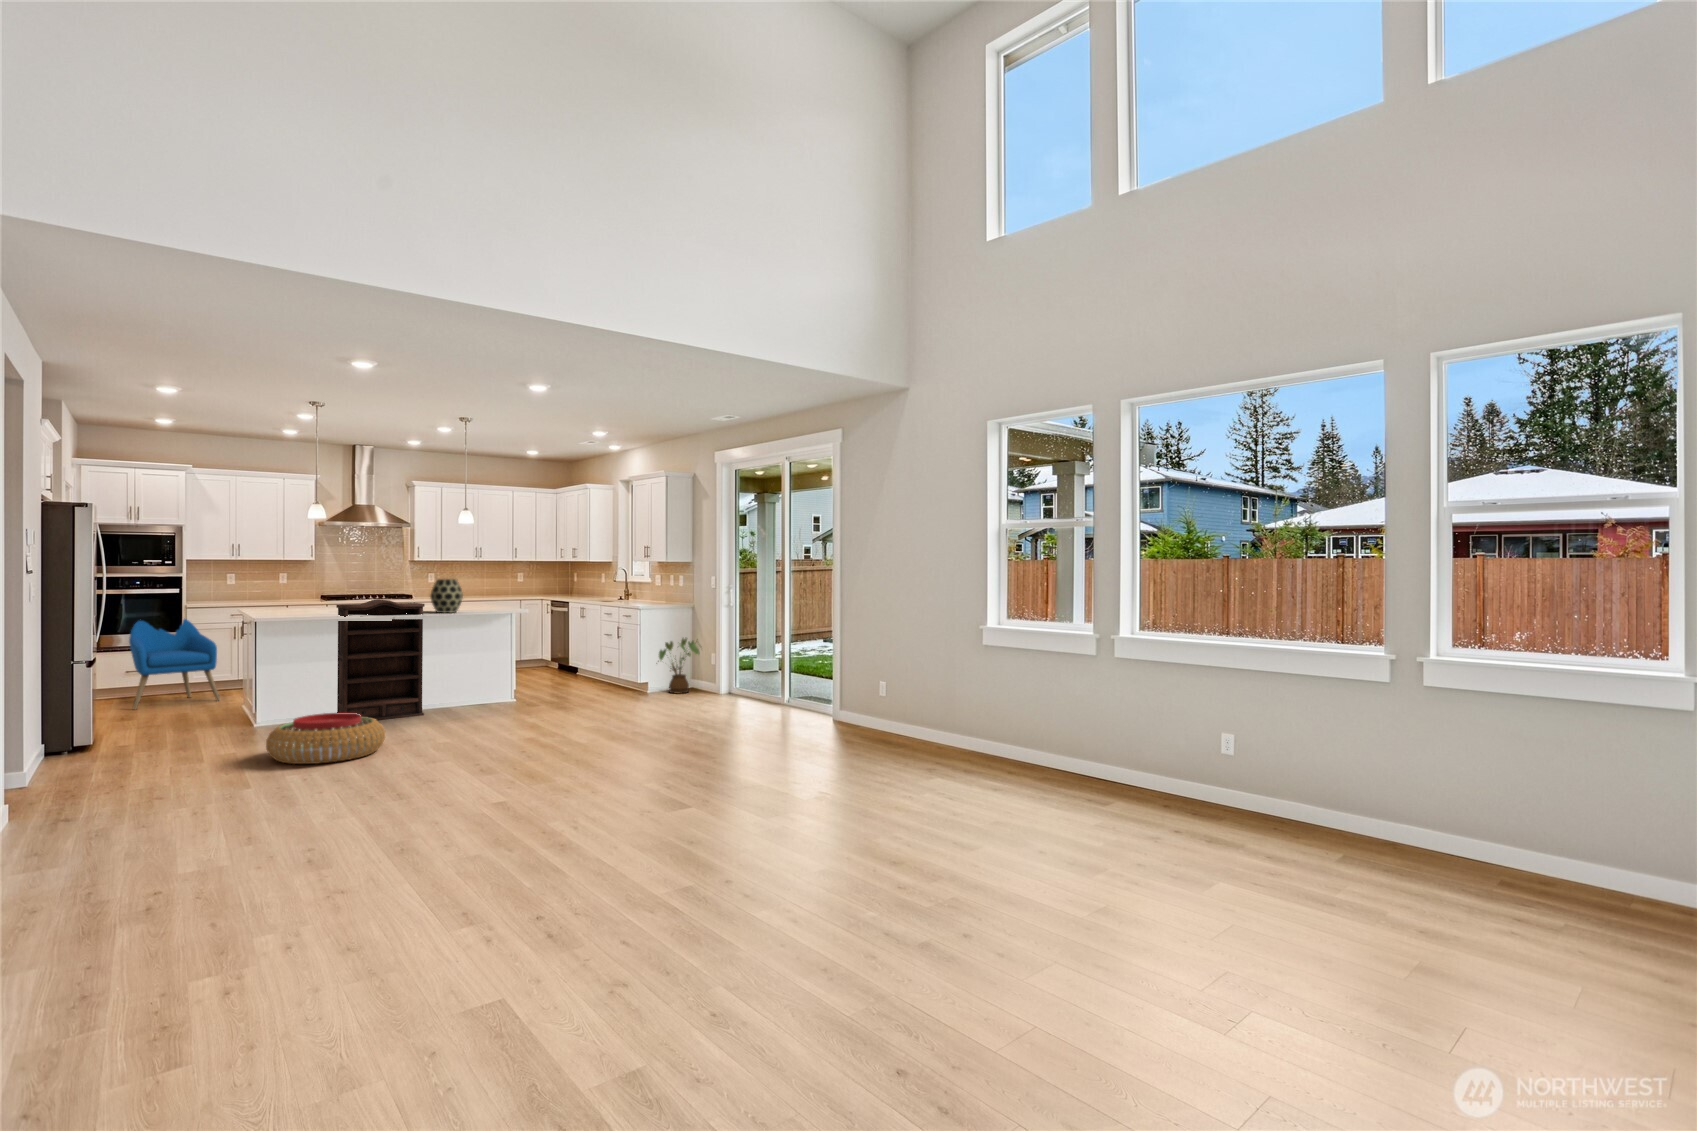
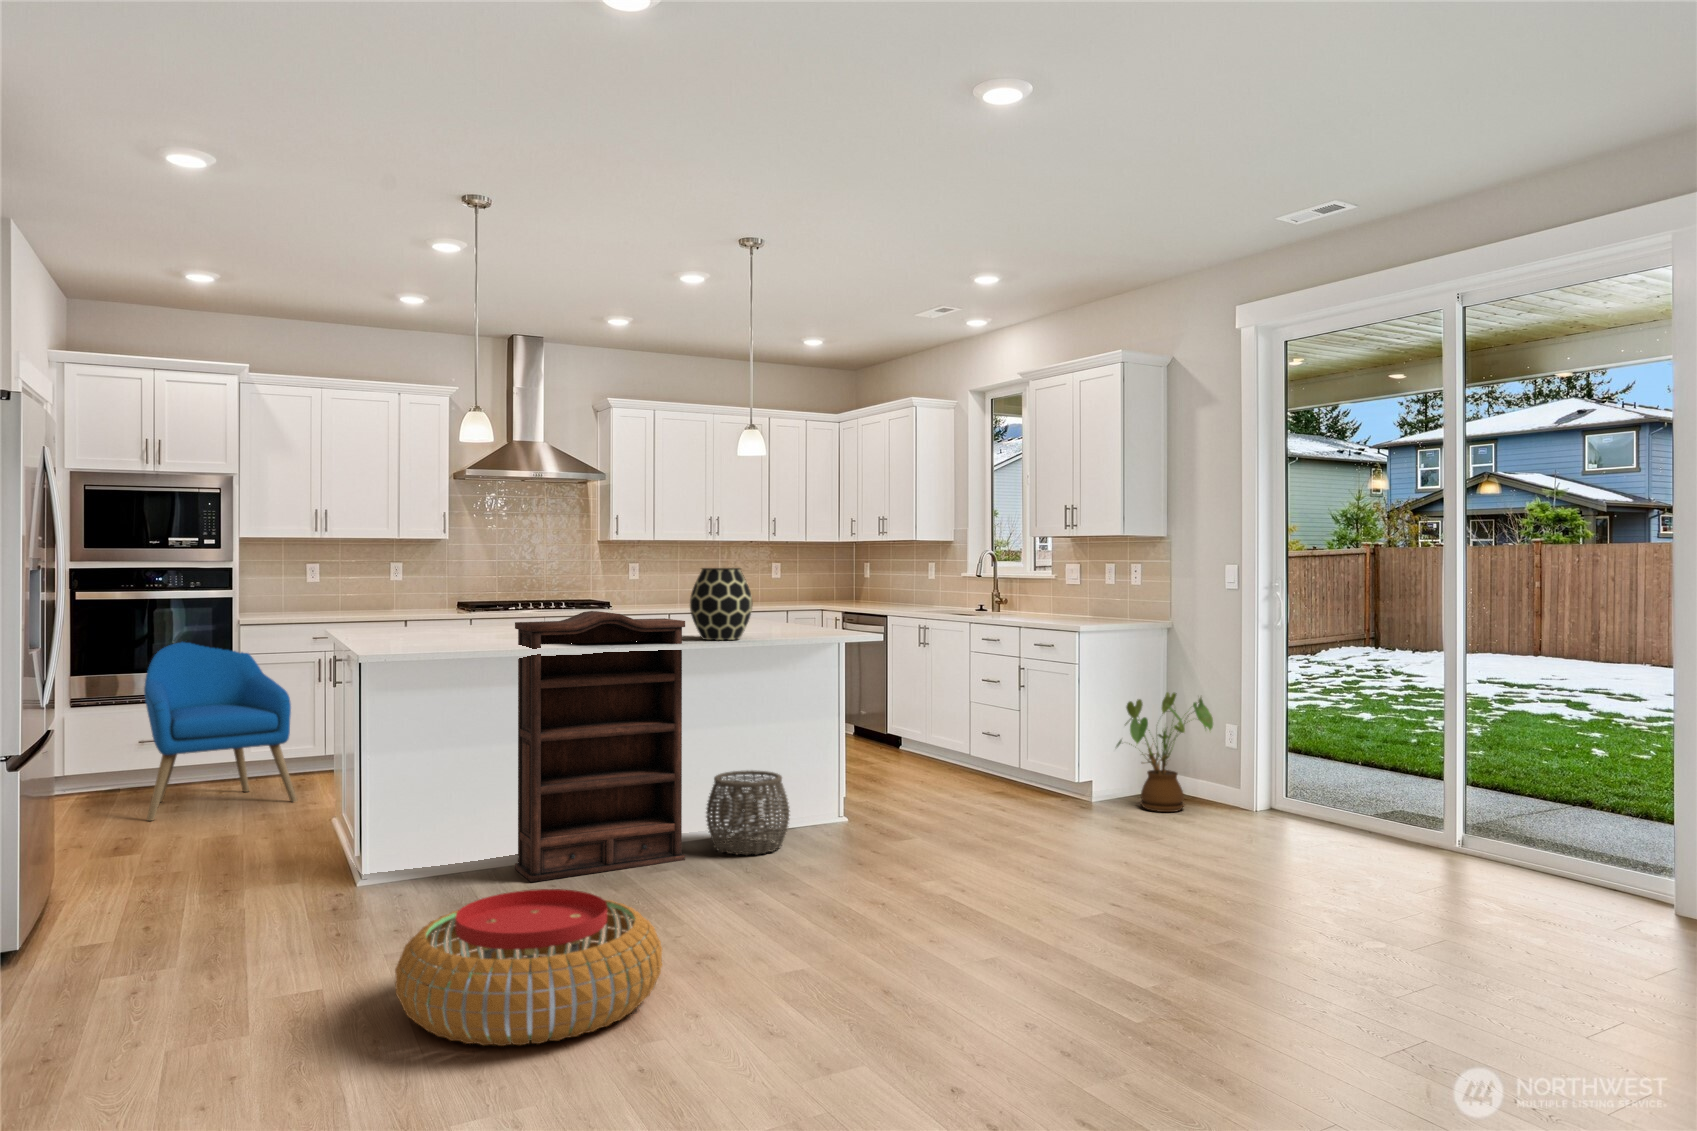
woven basket: none [437,675,480,713] -> present [706,770,790,855]

